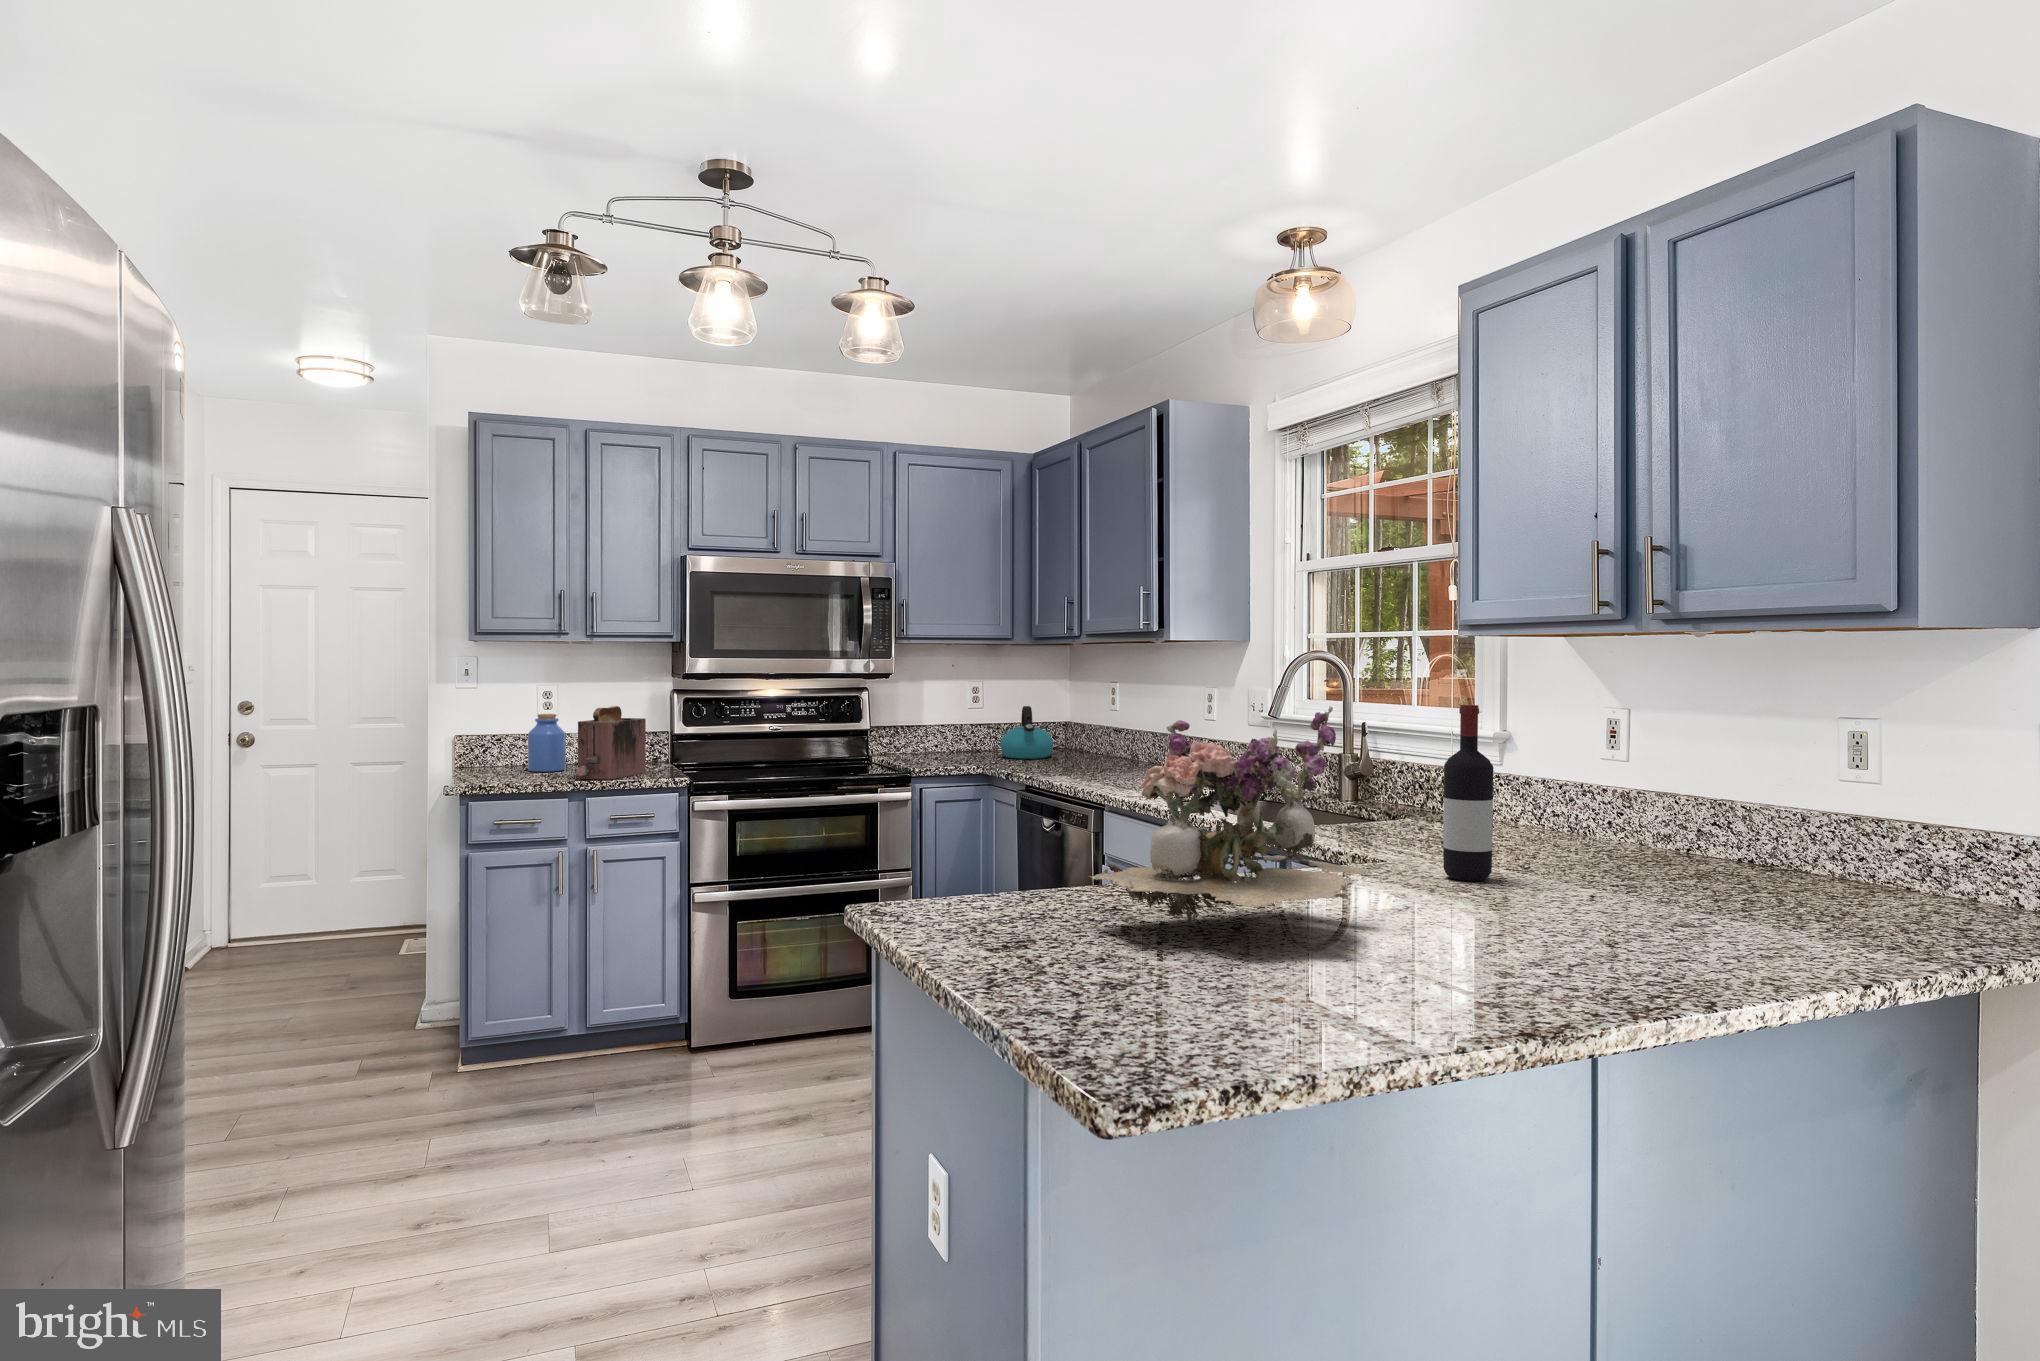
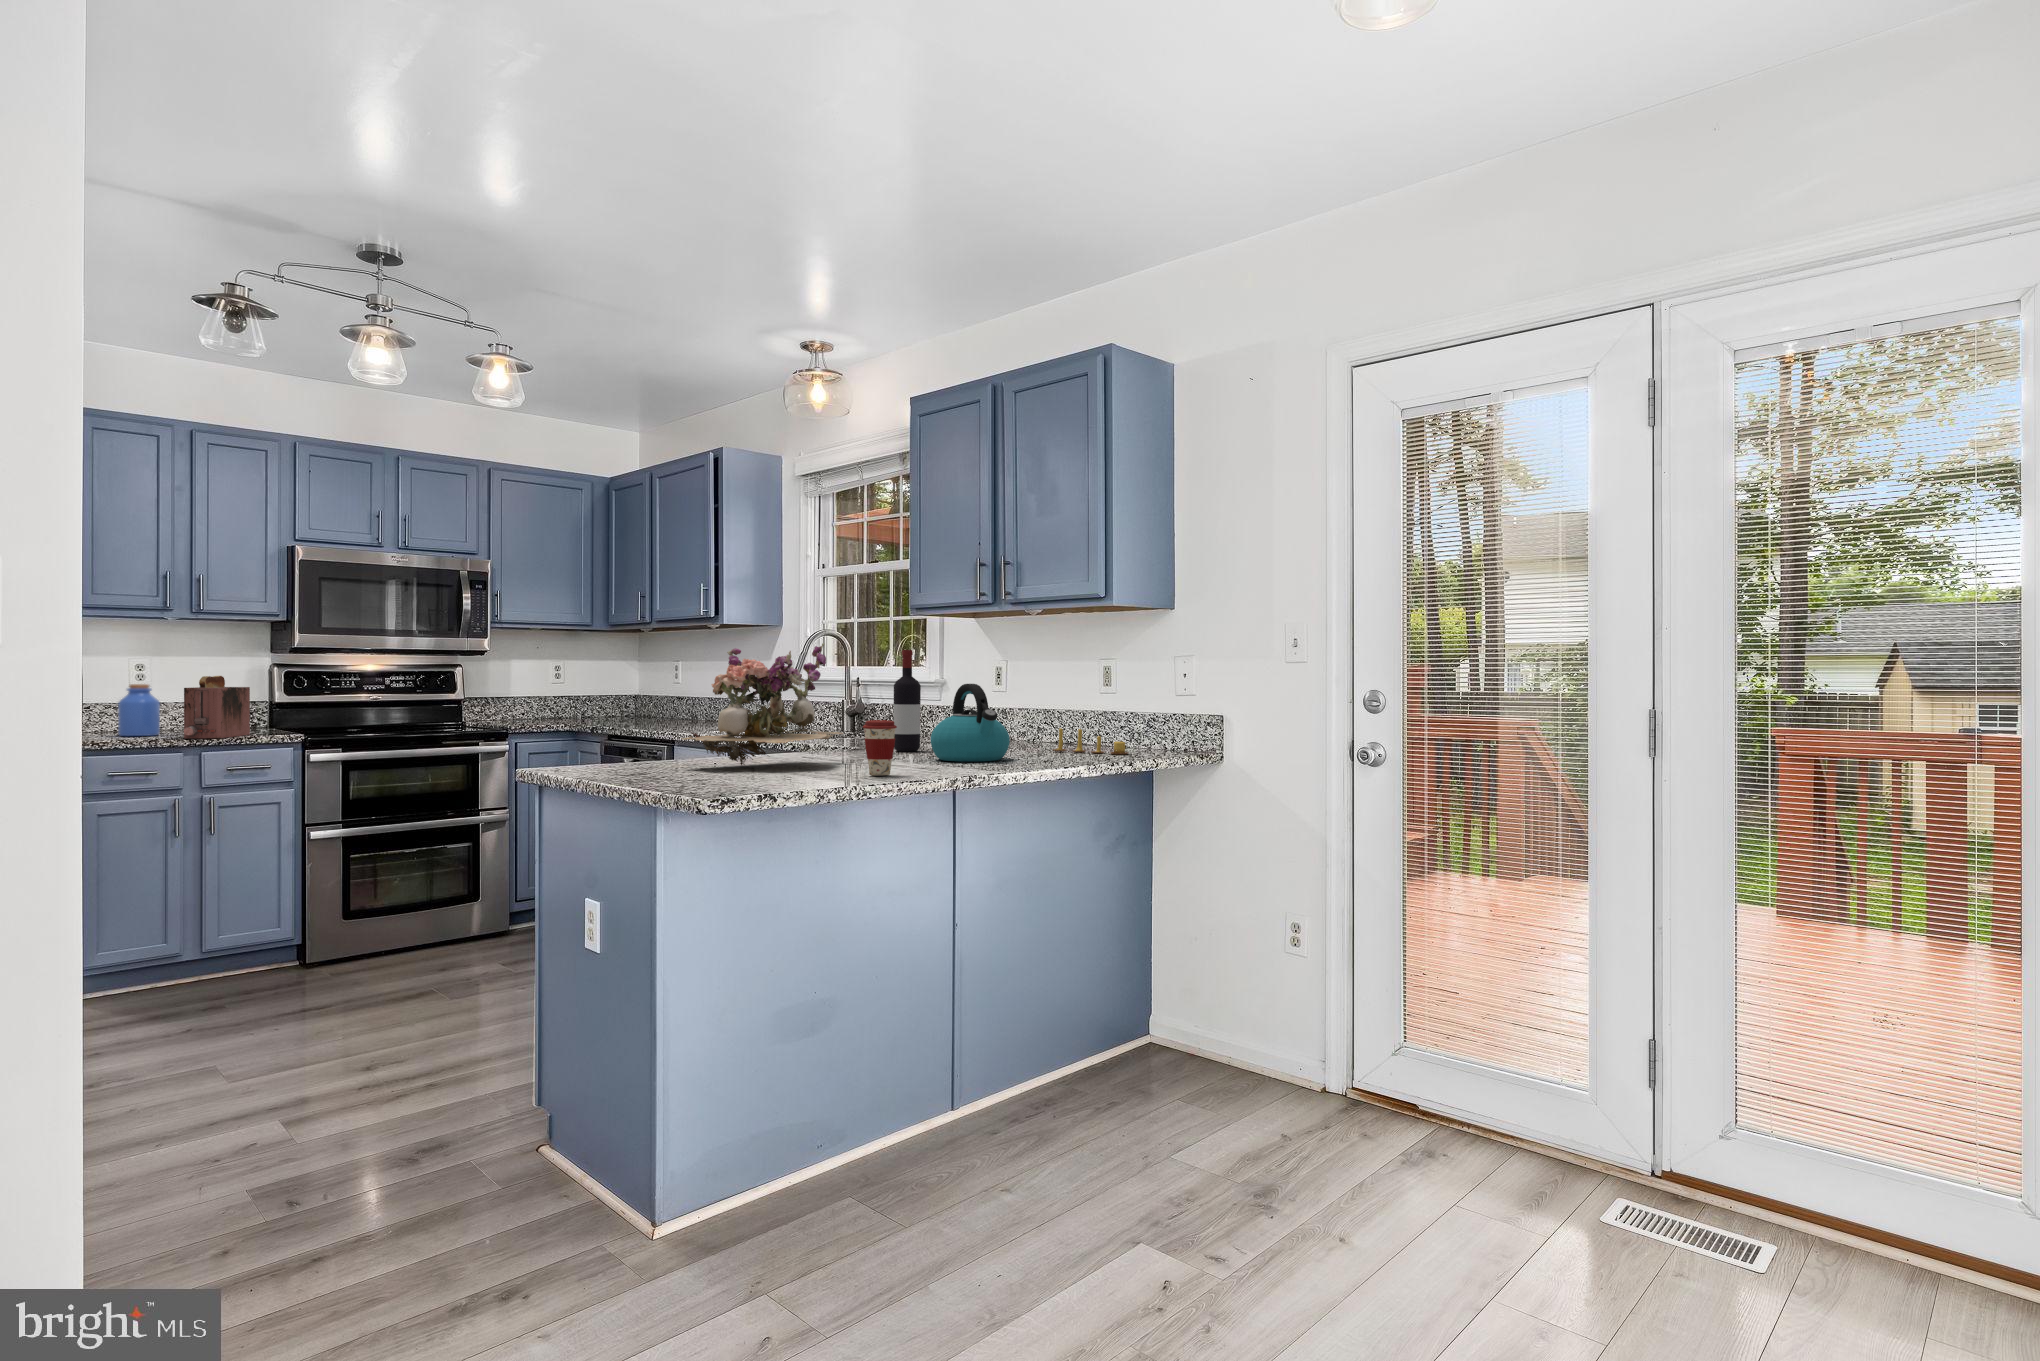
kettle: present [1000,706,1053,759] -> present [931,684,1010,762]
candle: none [1761,854,1954,930] -> present [1053,728,1128,755]
coffee cup: none [1424,885,1497,1004] -> present [863,720,897,776]

